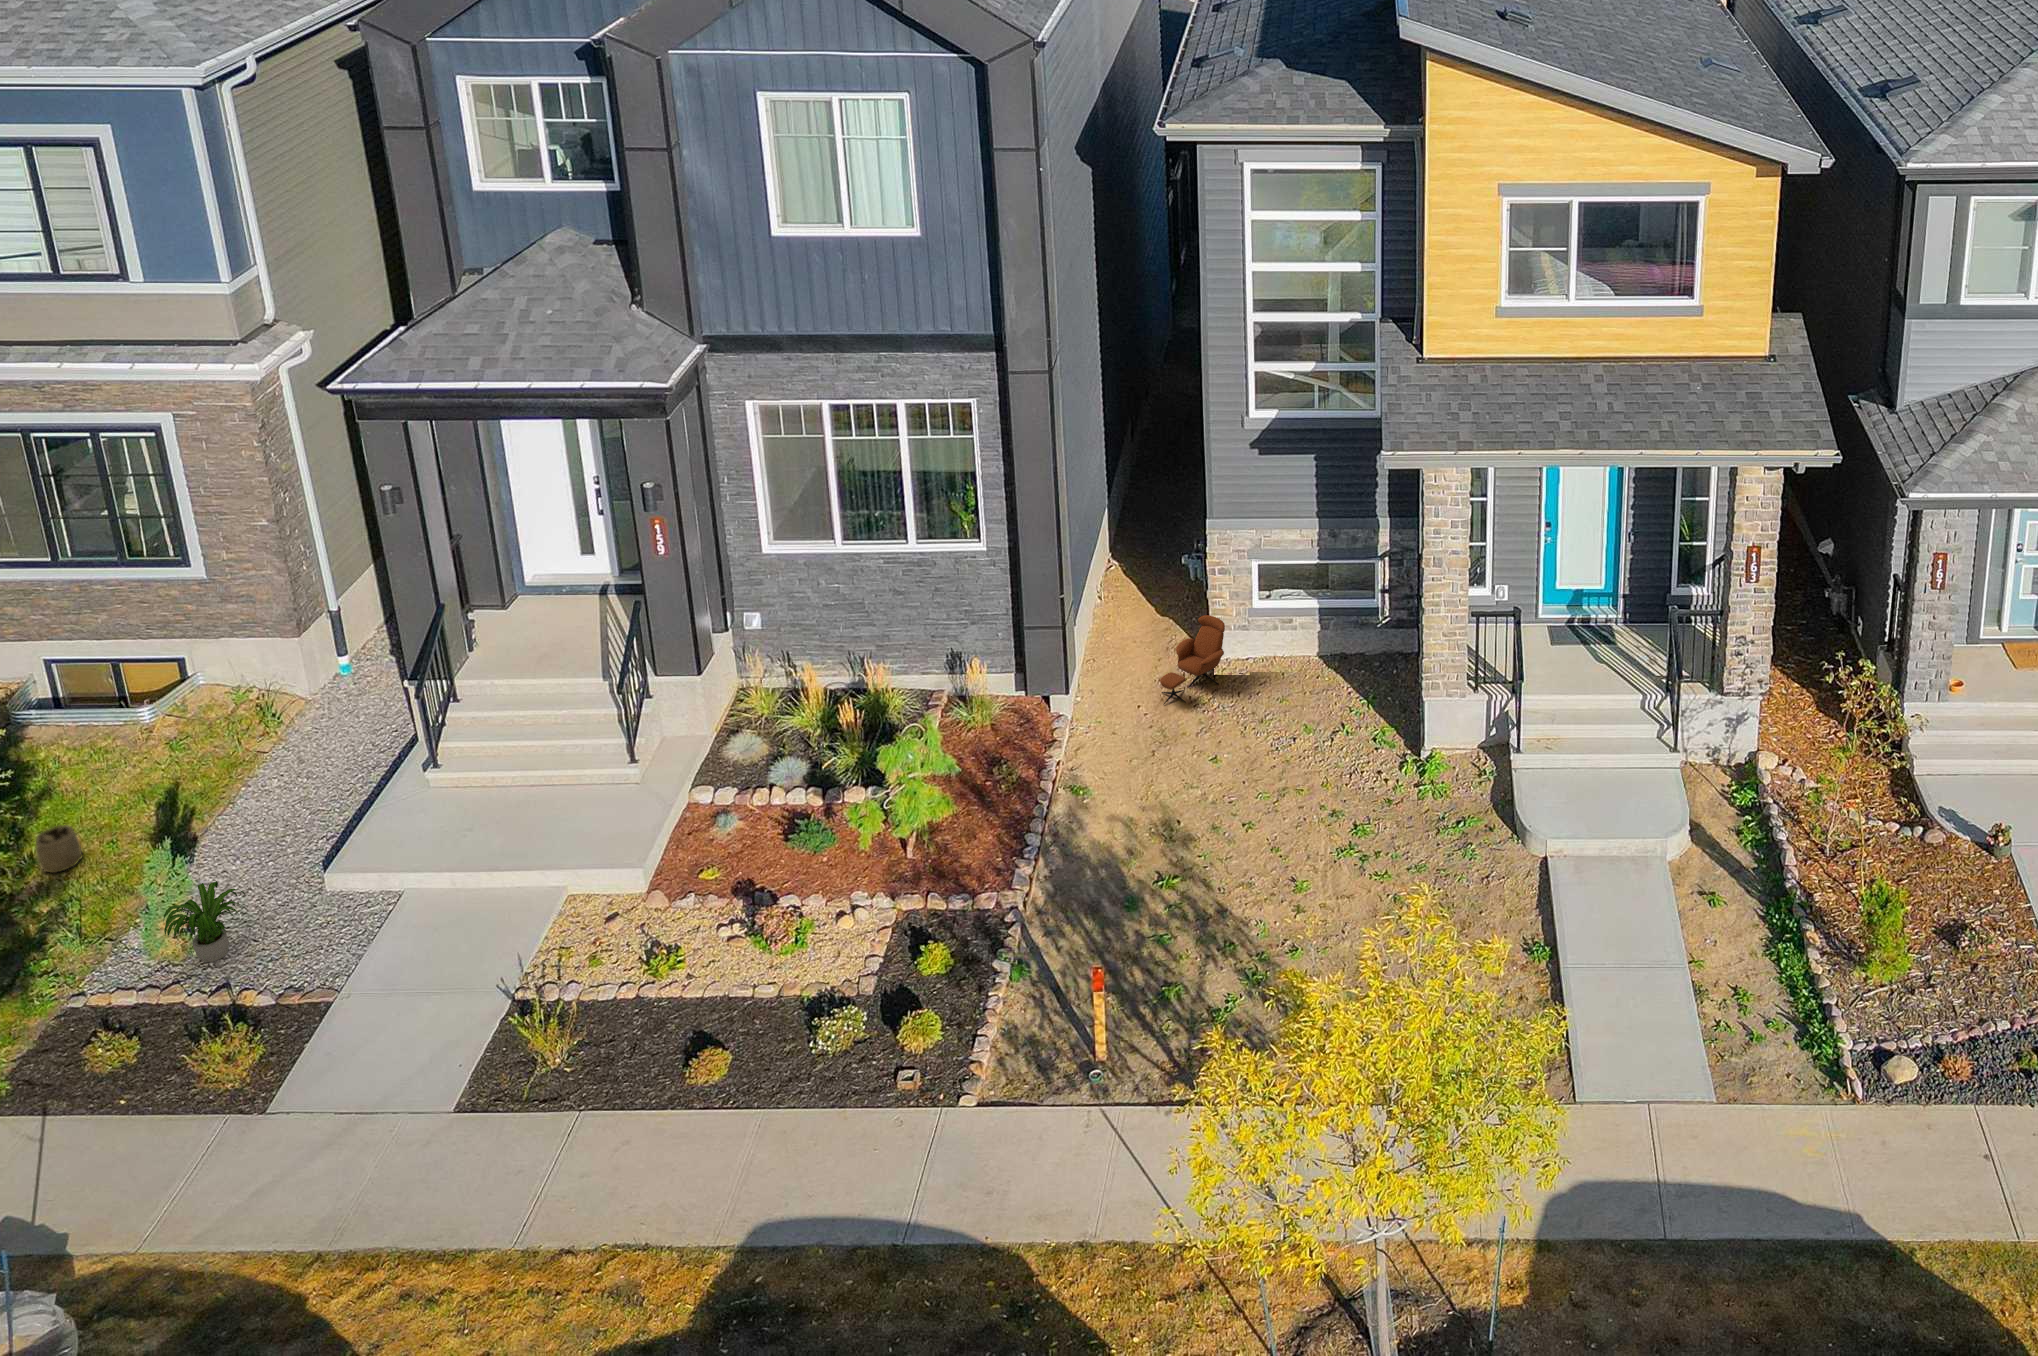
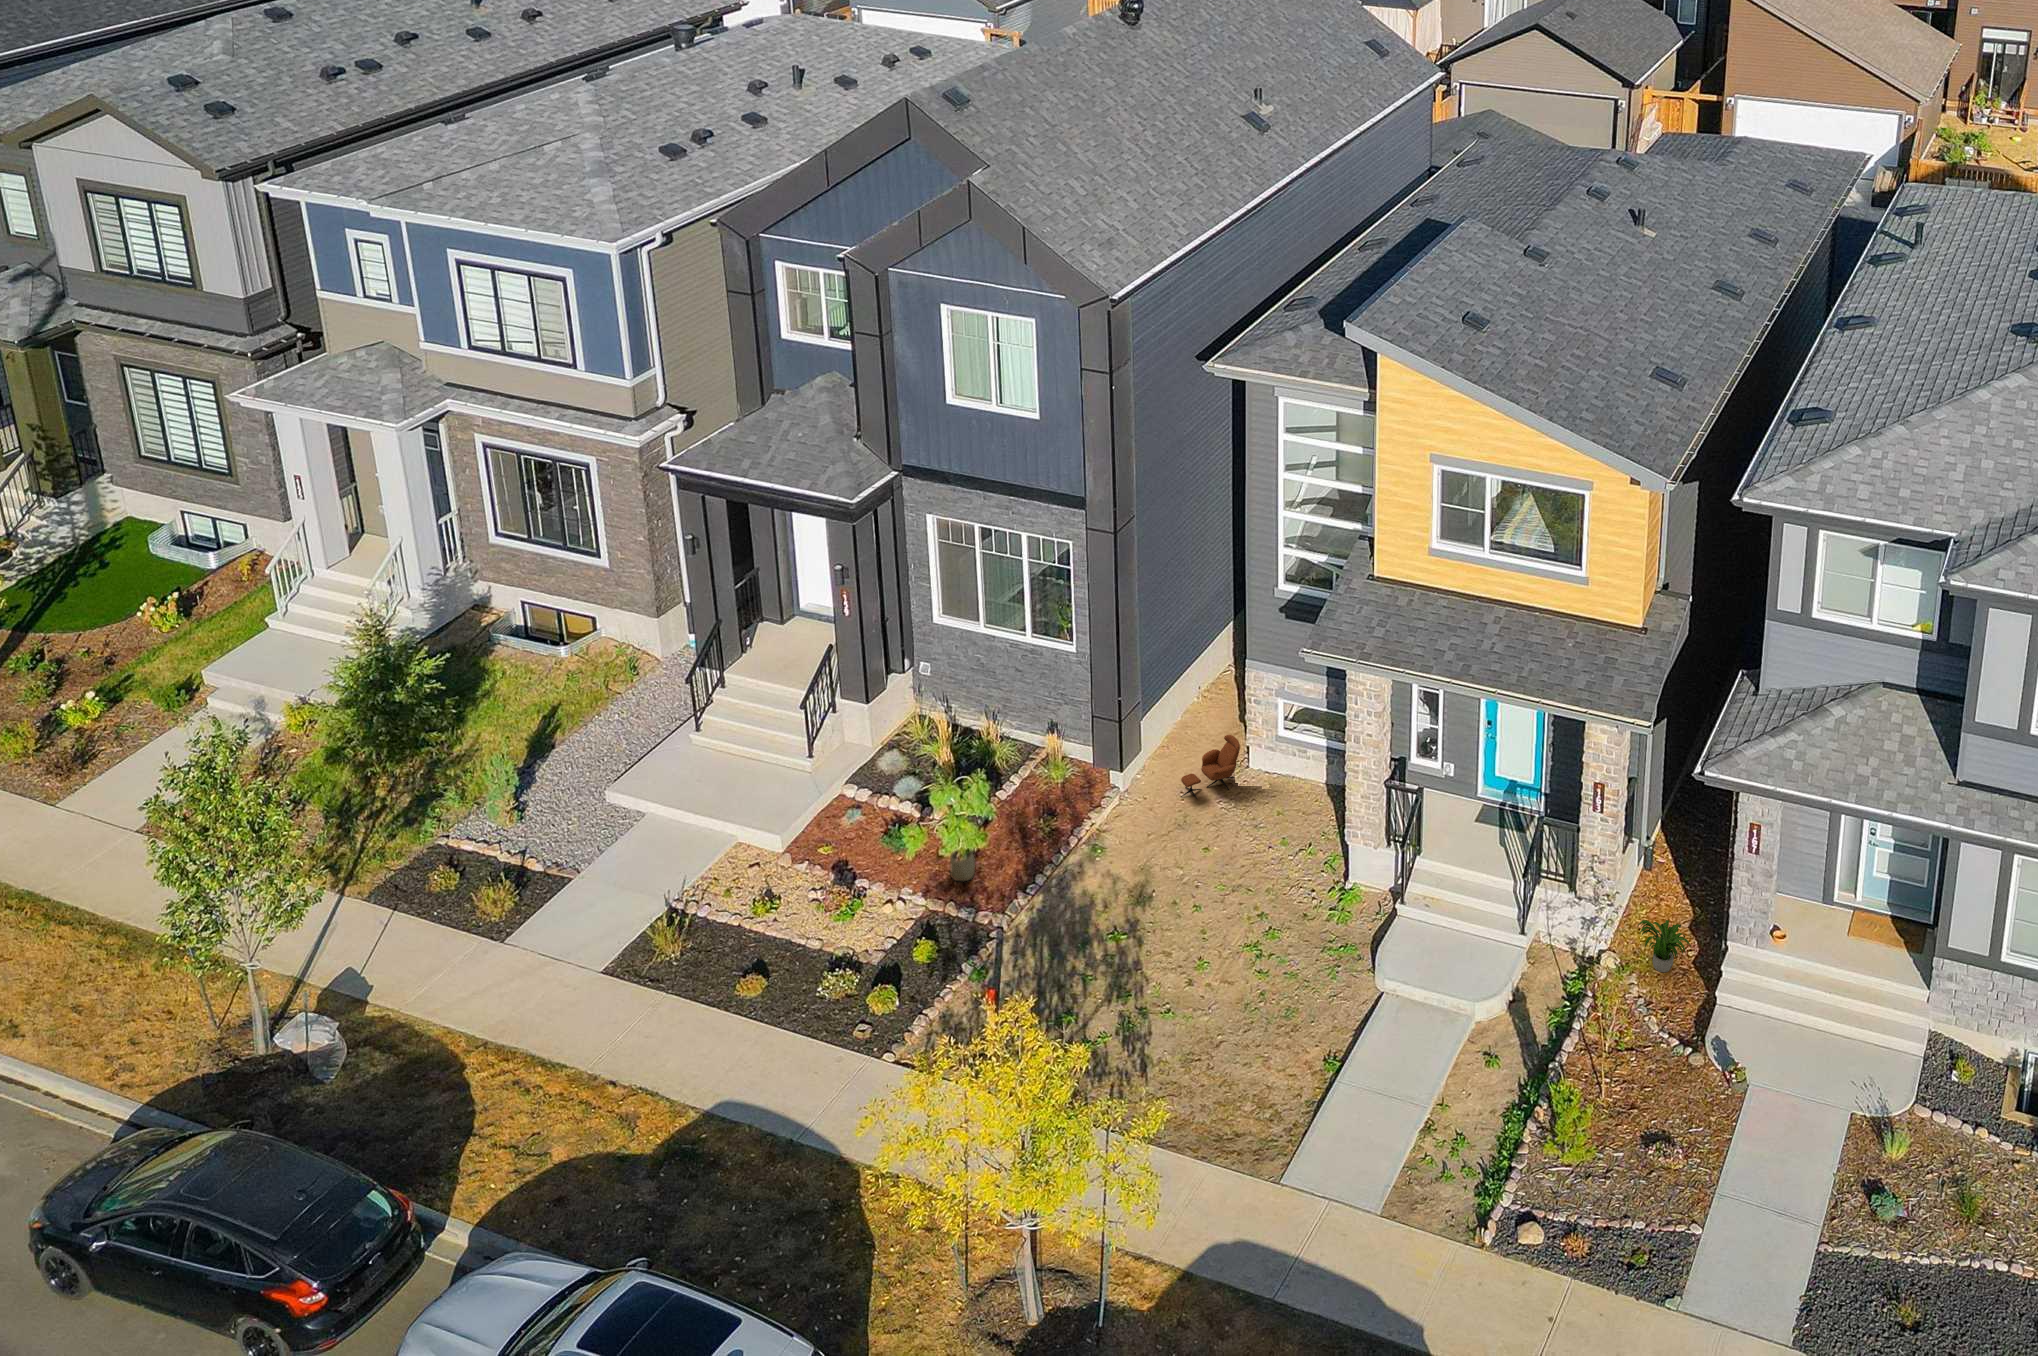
basket: present [36,825,83,873] -> present [950,851,975,882]
potted plant: present [163,881,245,963] -> present [1638,920,1691,972]

